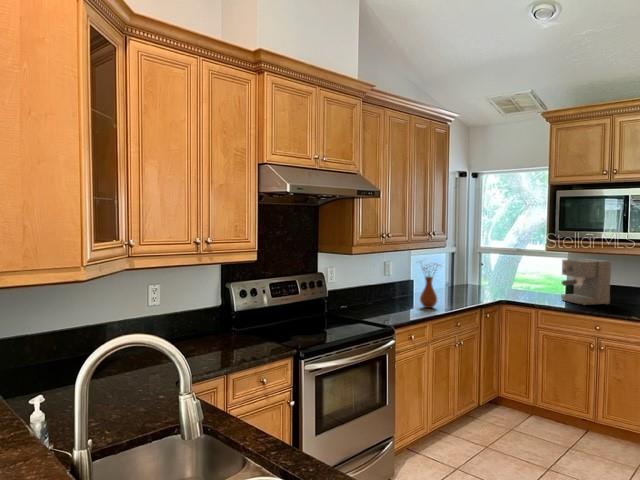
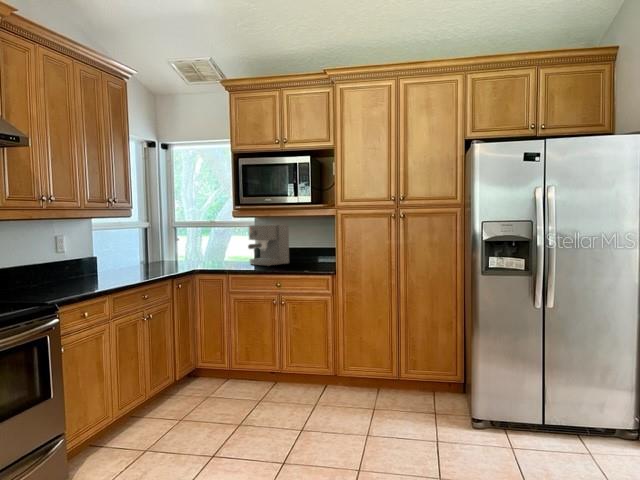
vase: present [420,263,441,308] -> none [92,230,122,283]

